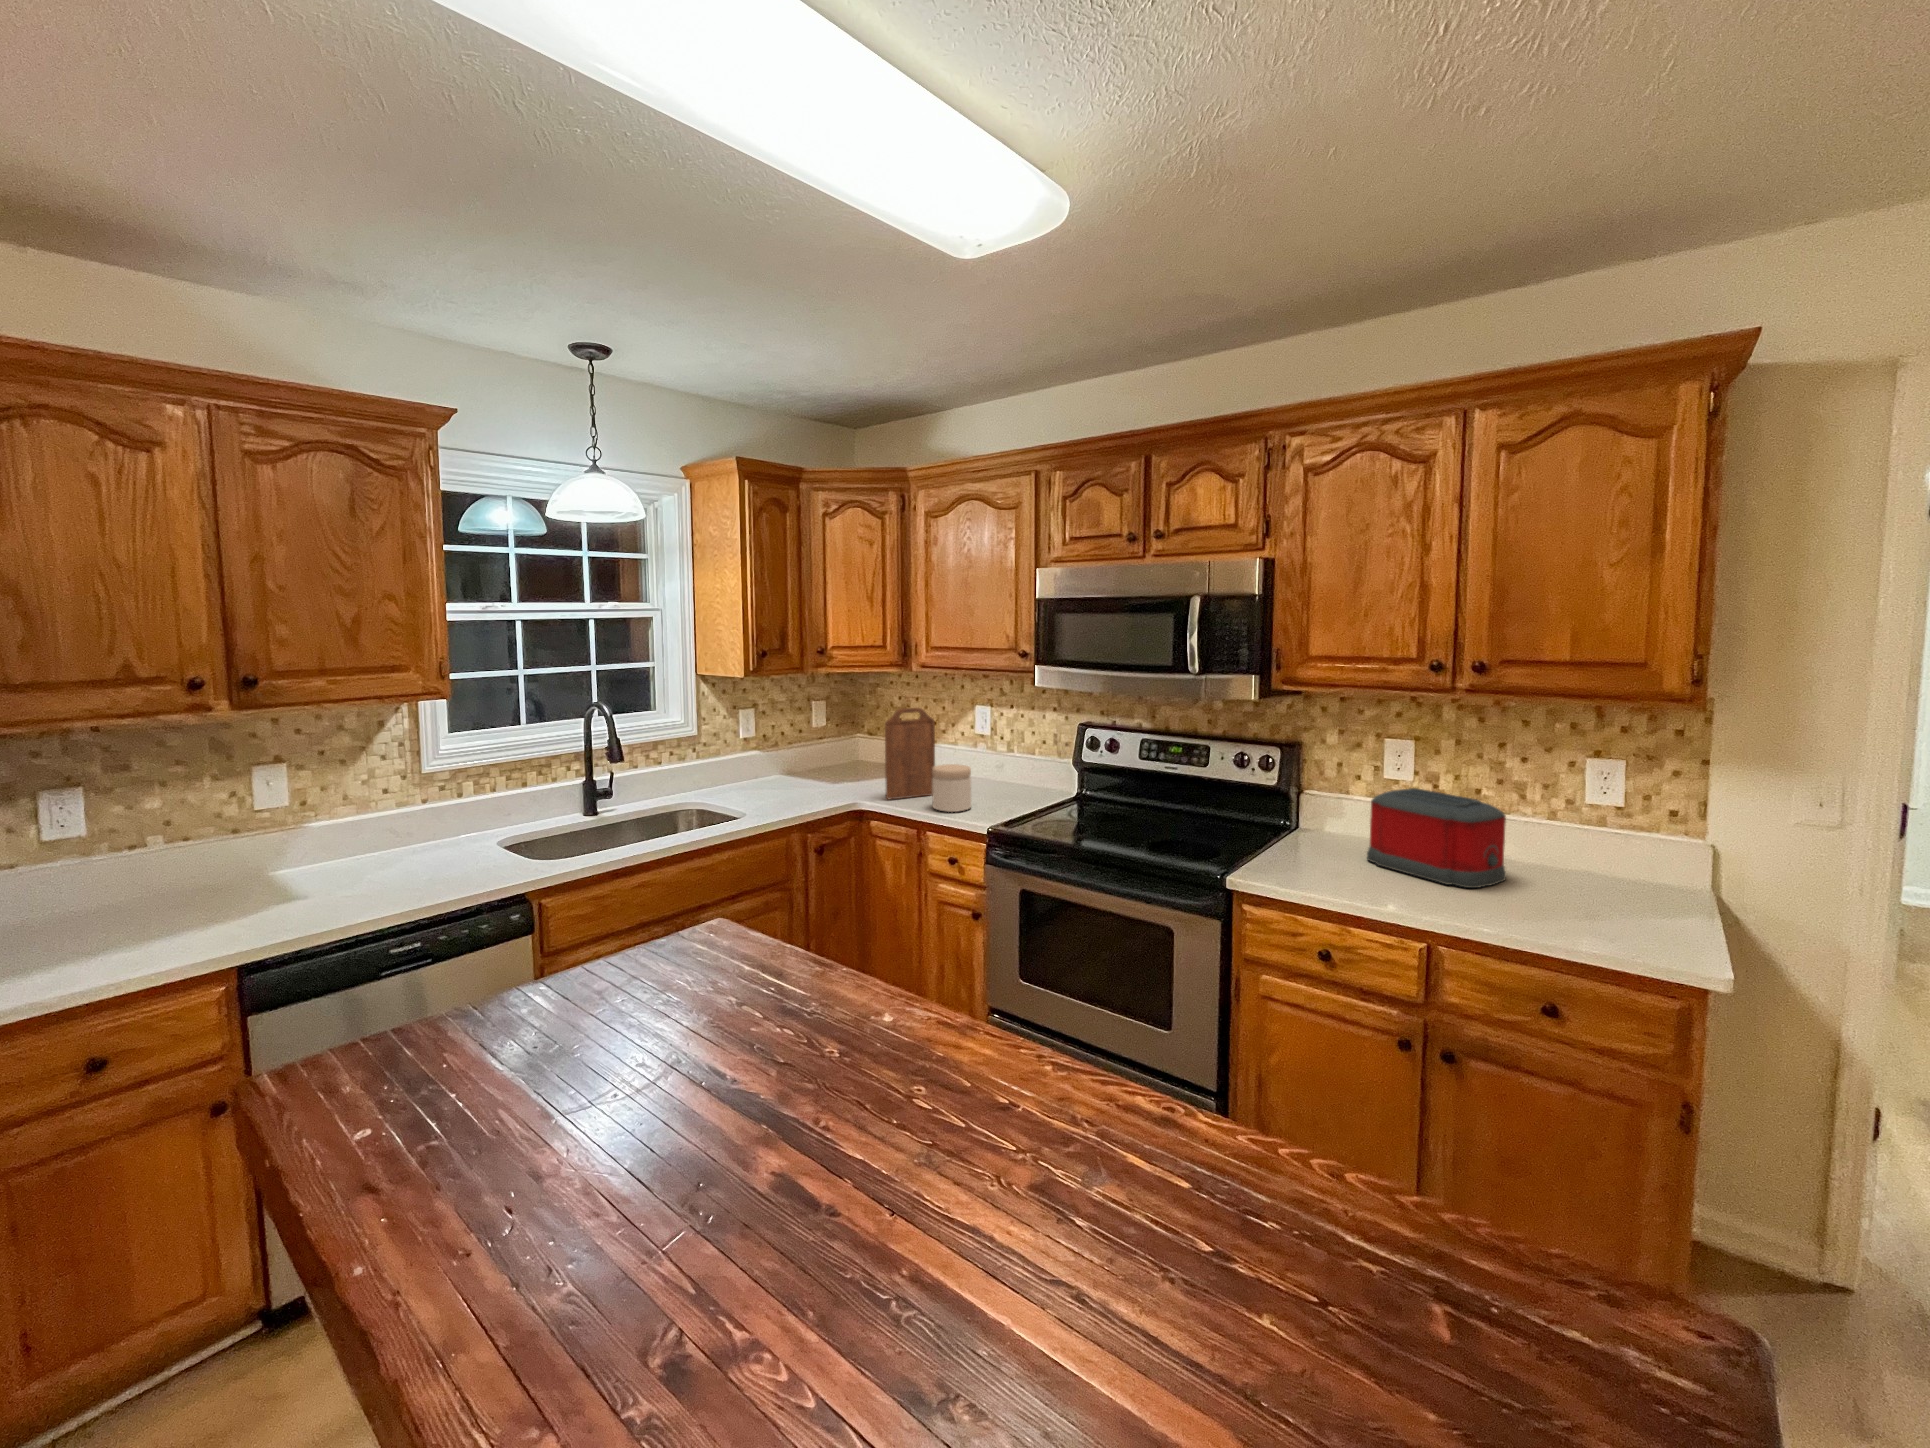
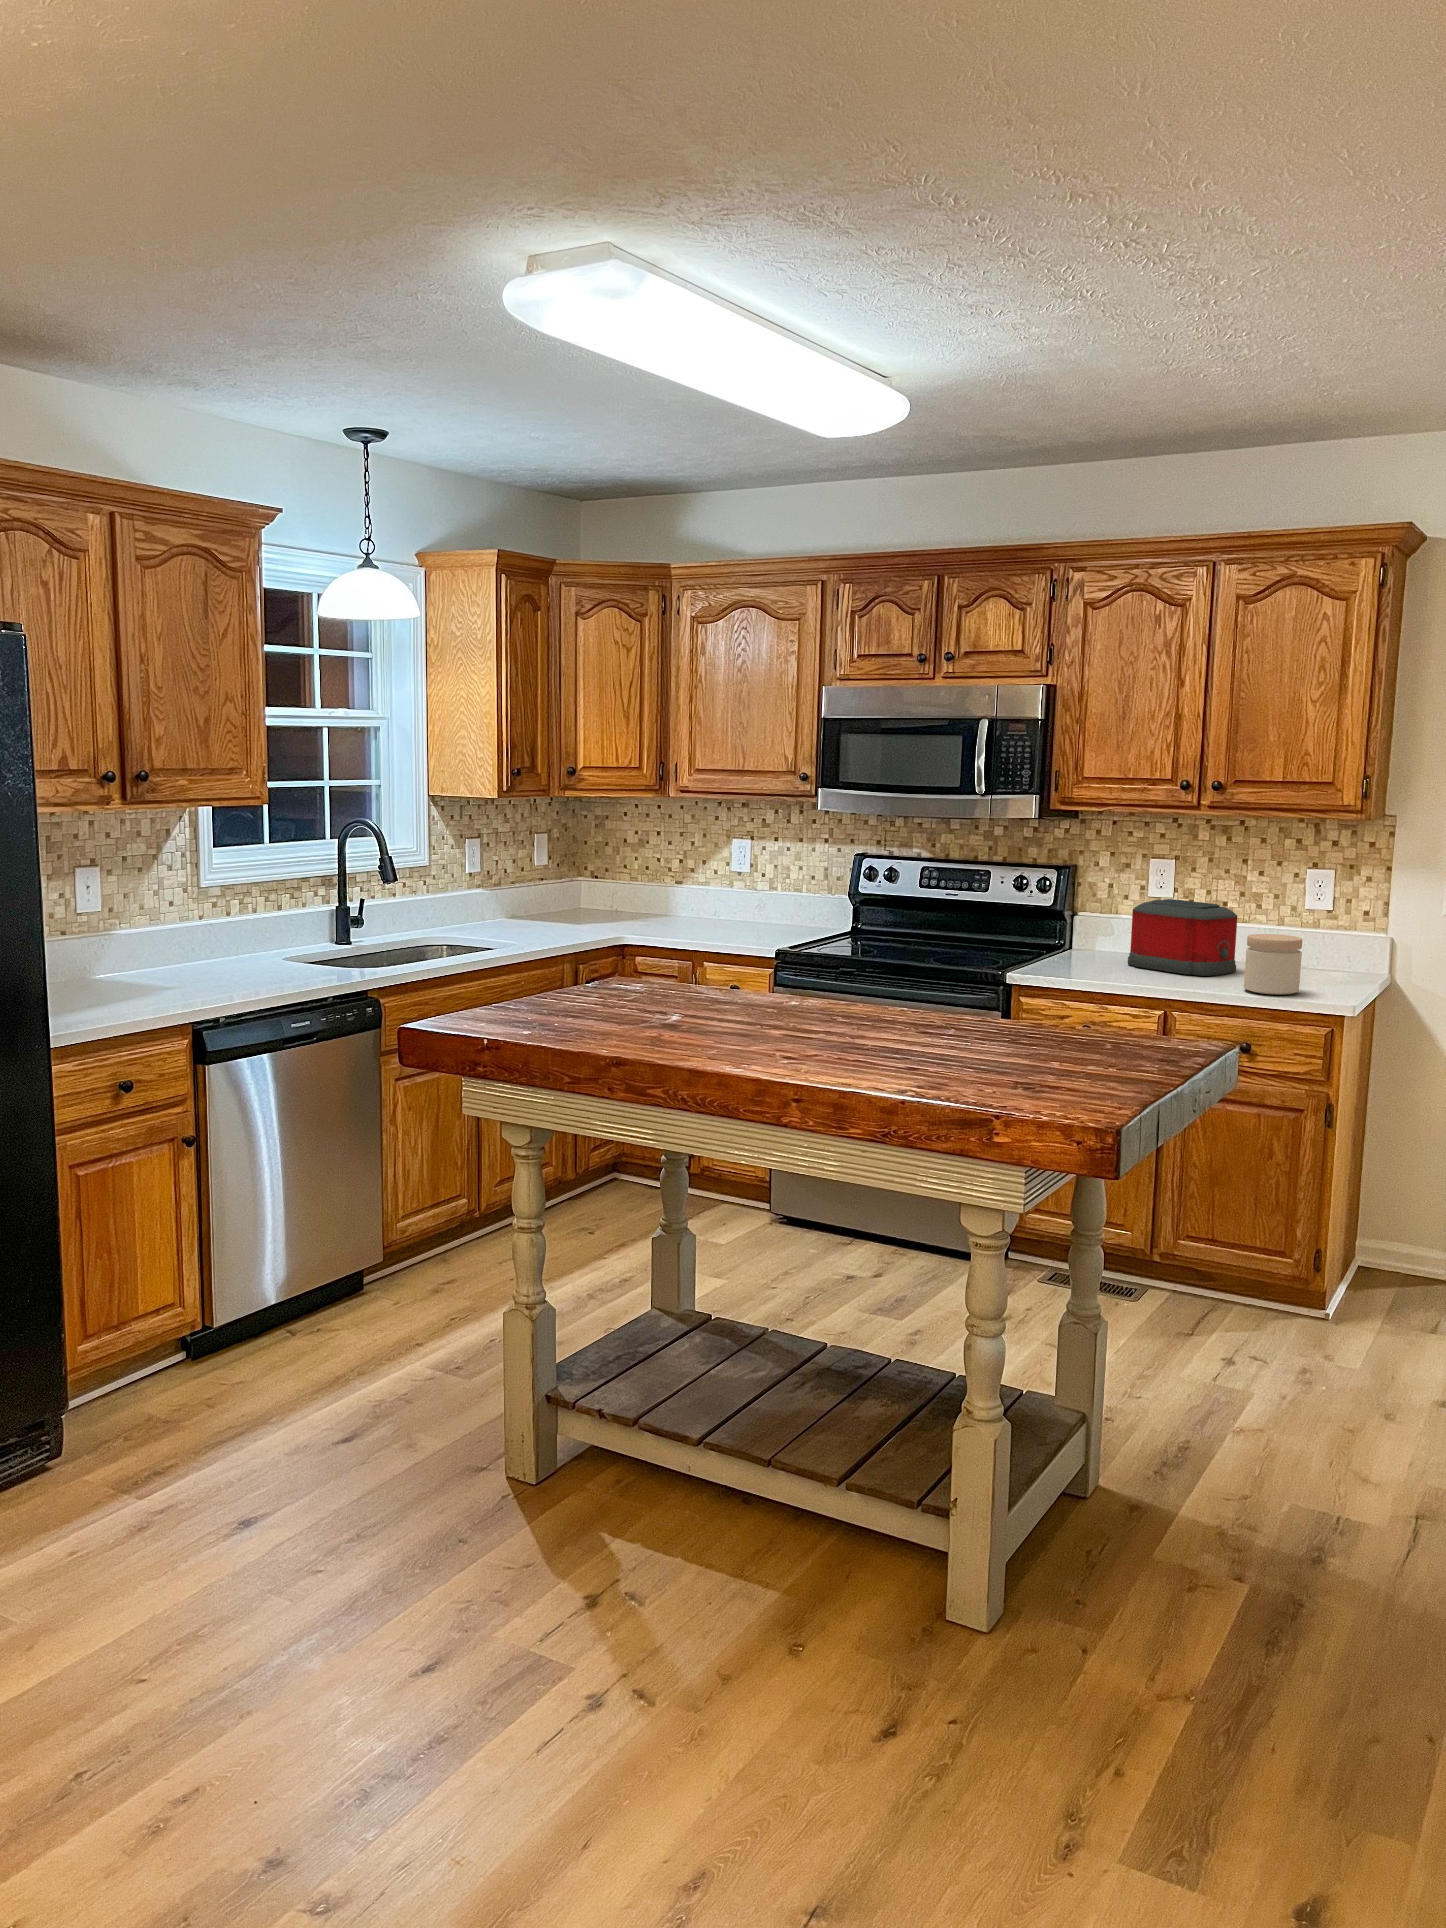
cutting board: present [885,708,935,799] -> none [647,836,700,936]
jar: present [932,764,971,812] -> present [1244,934,1302,995]

